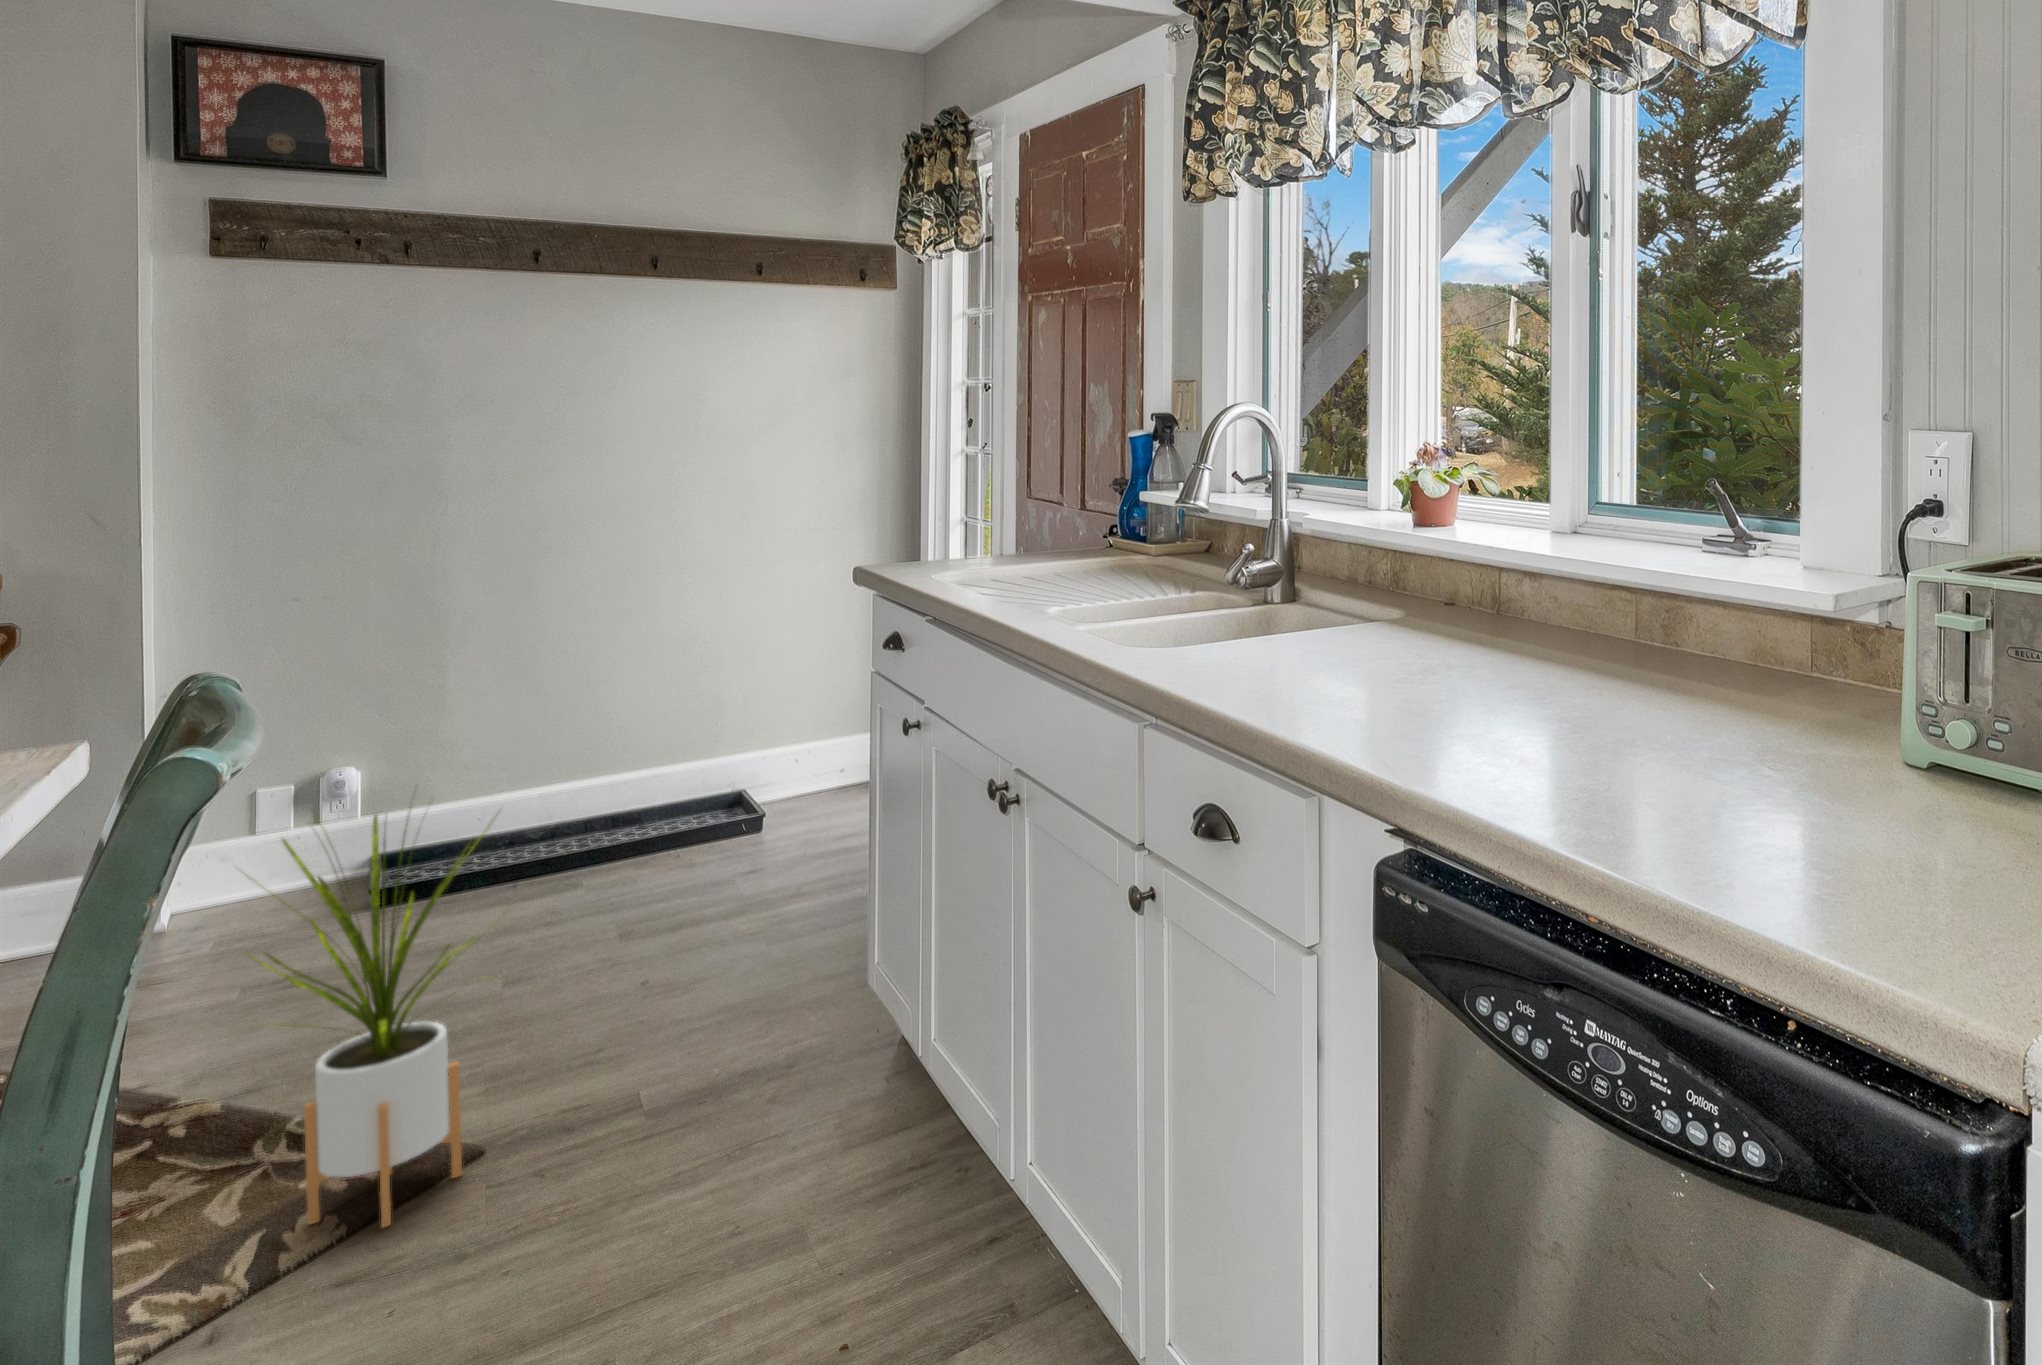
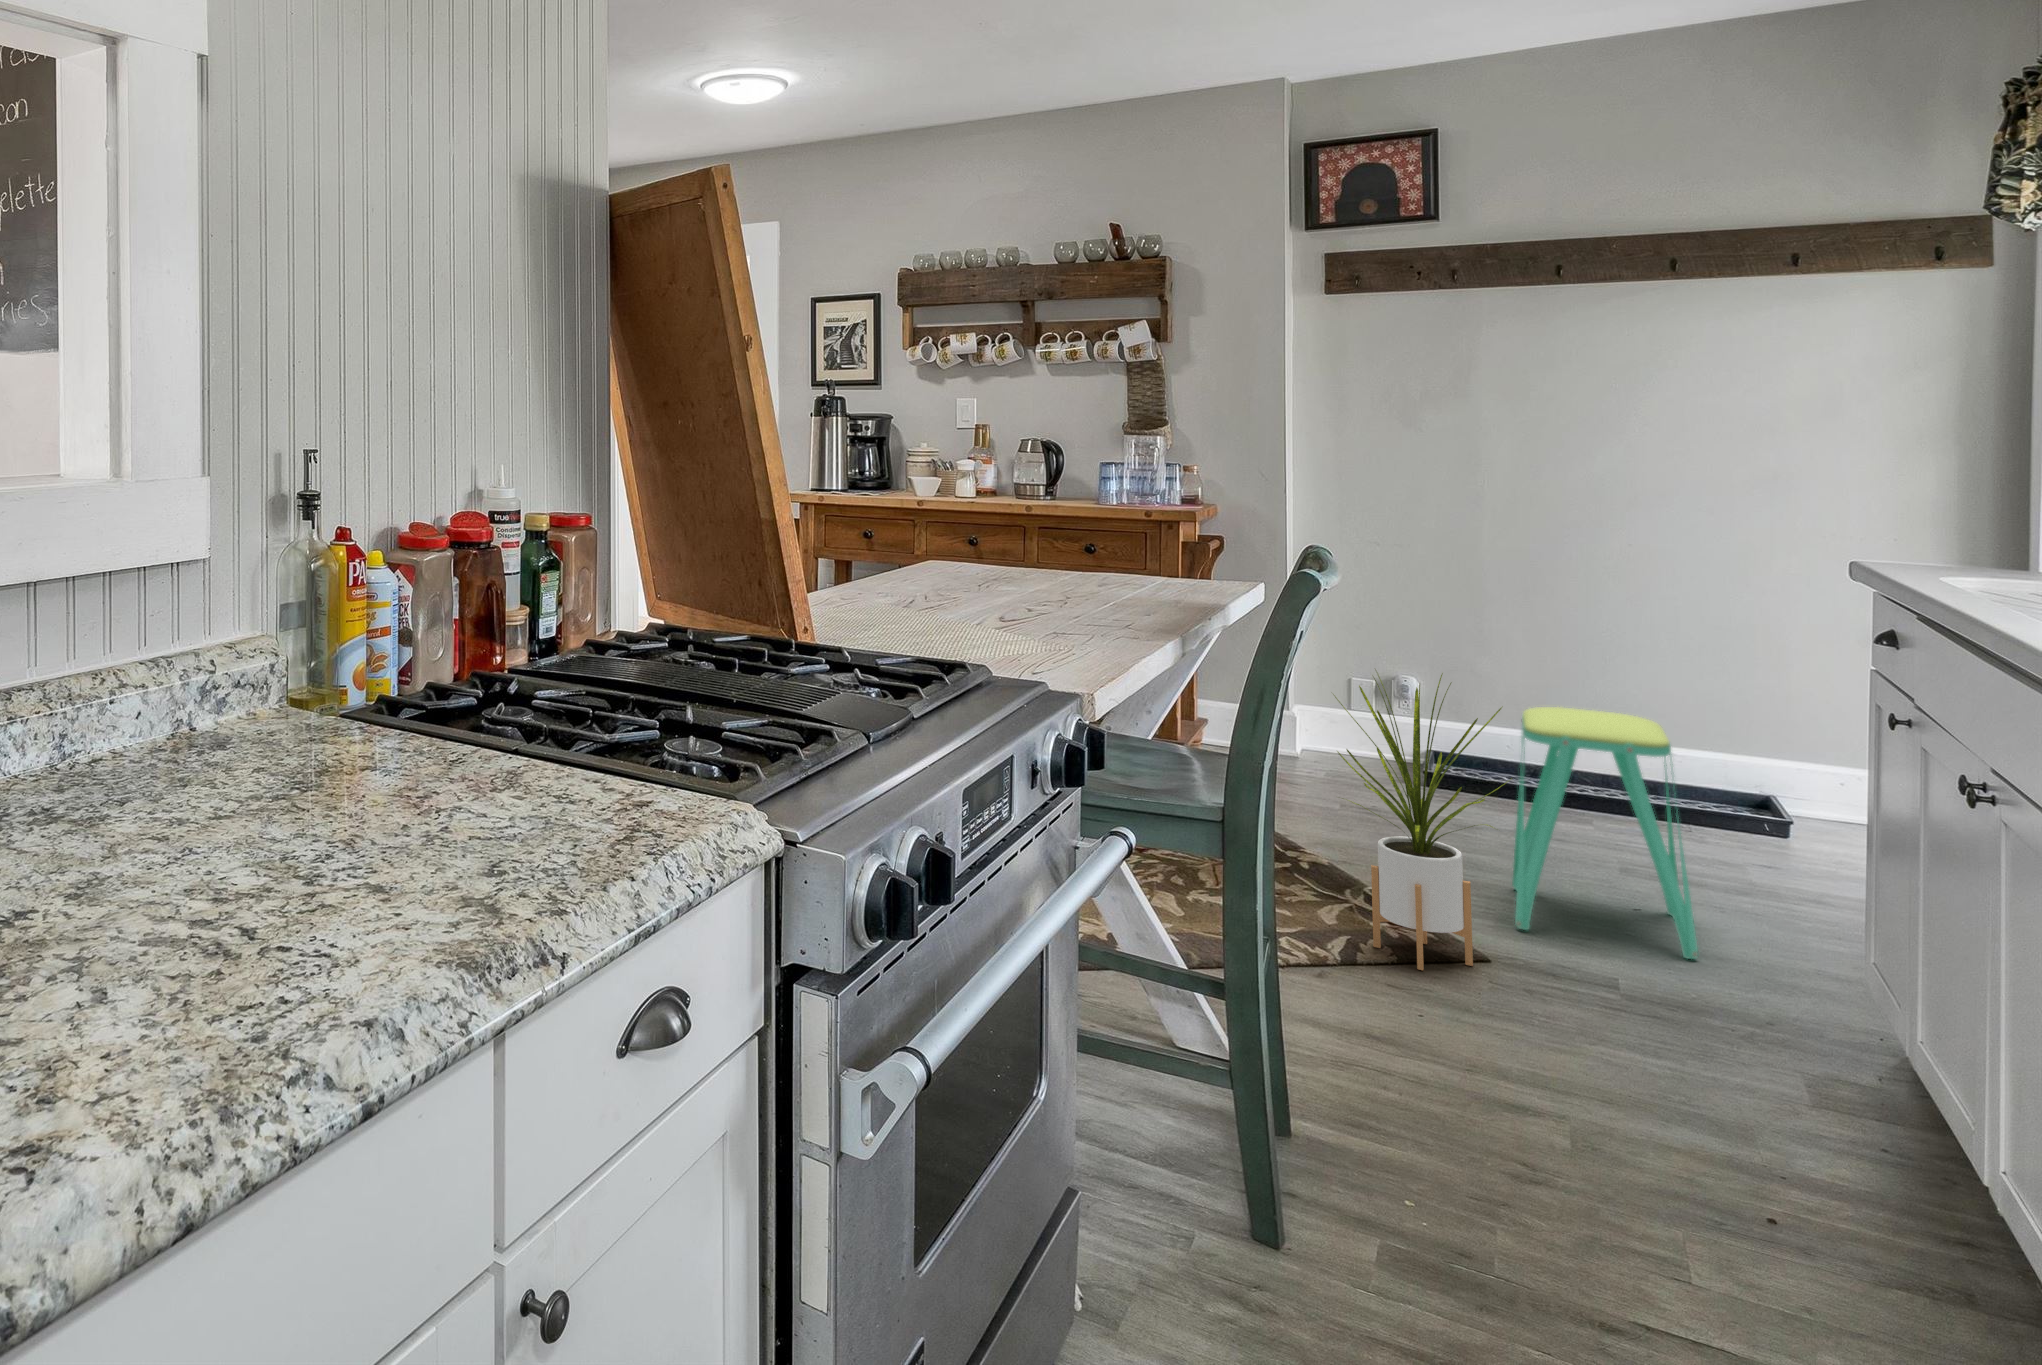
stool: none [500,760,719,1080] -> present [1512,707,1698,959]

